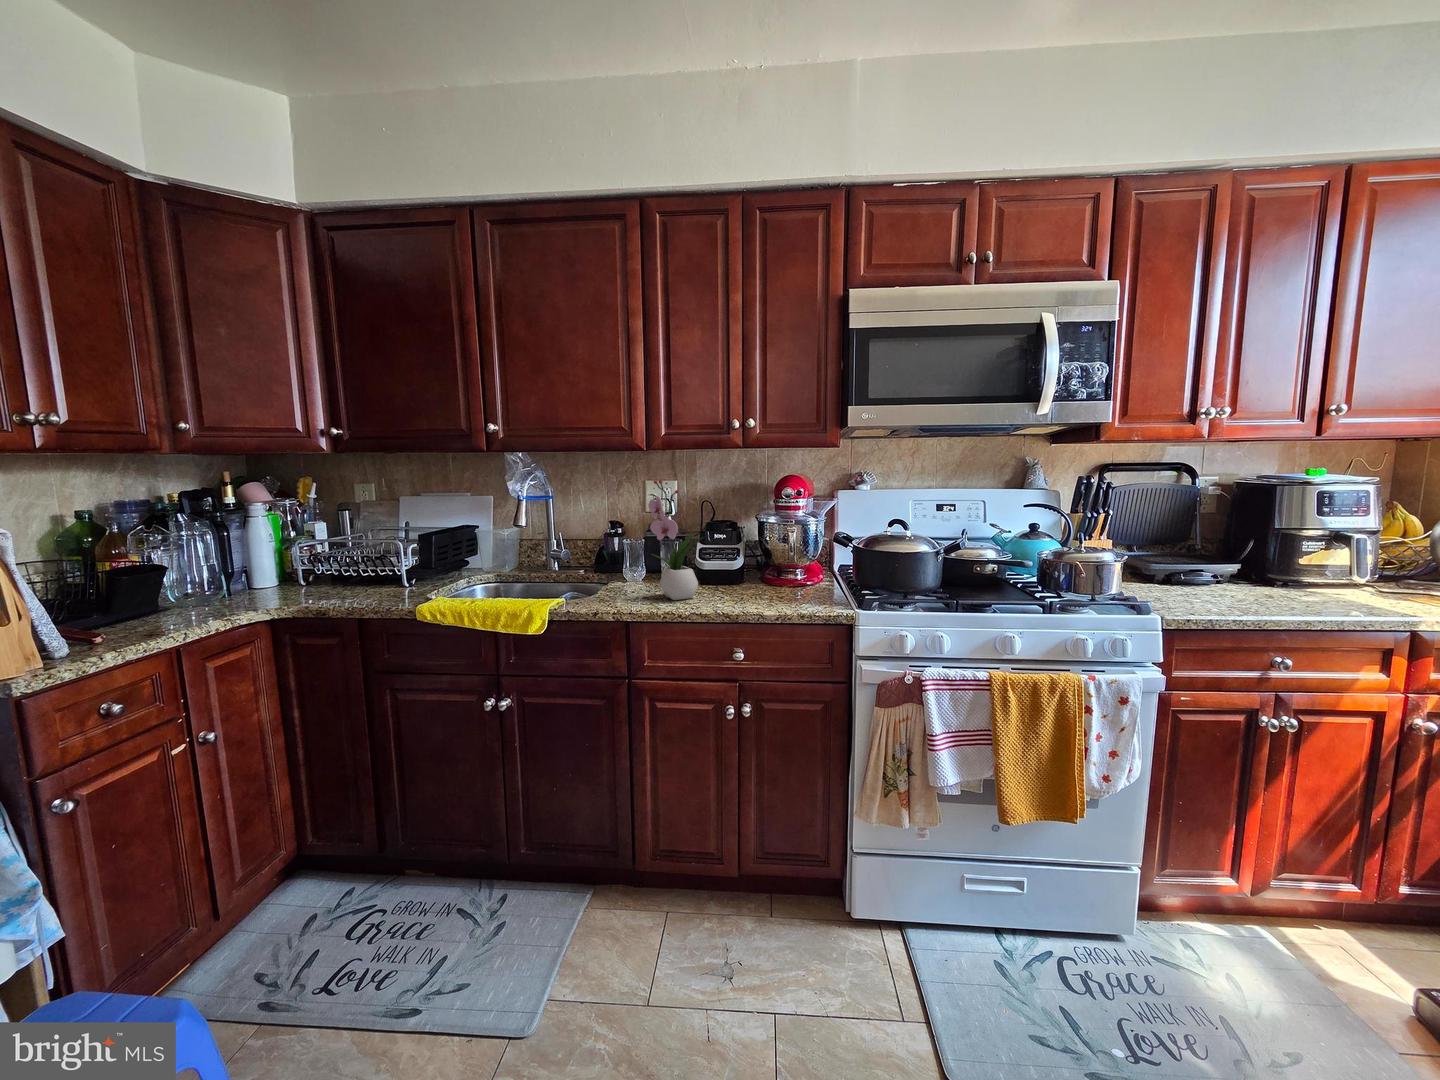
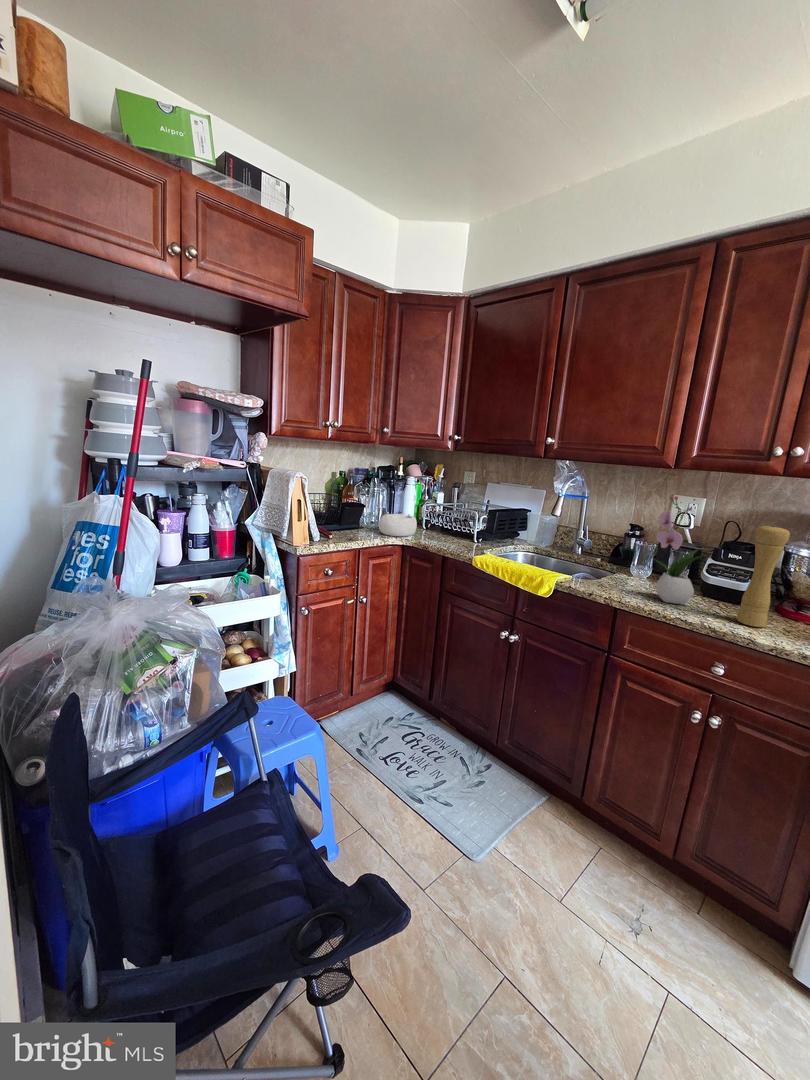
pepper mill: none [739,496,766,601] -> present [736,525,790,627]
decorative bowl: none [207,565,292,608] -> present [378,512,417,536]

